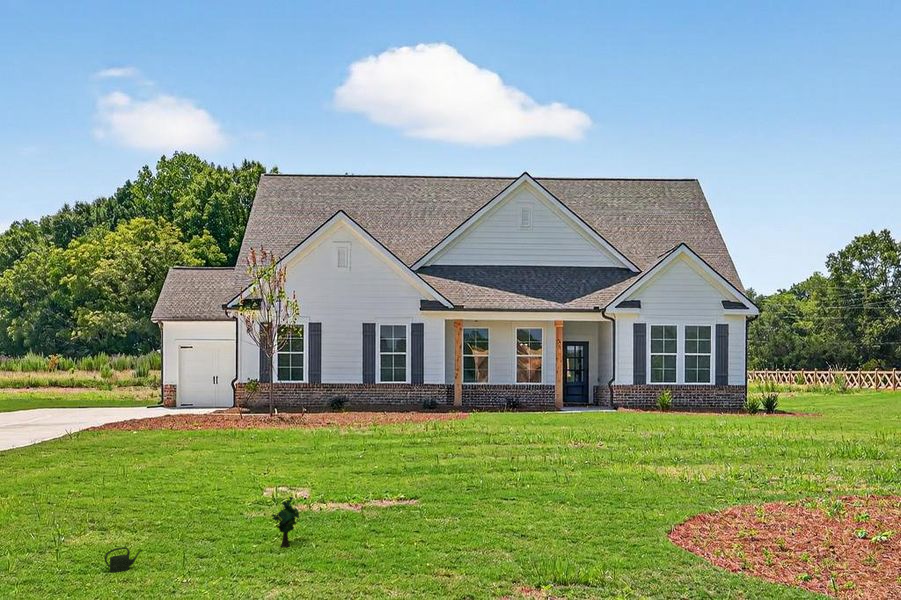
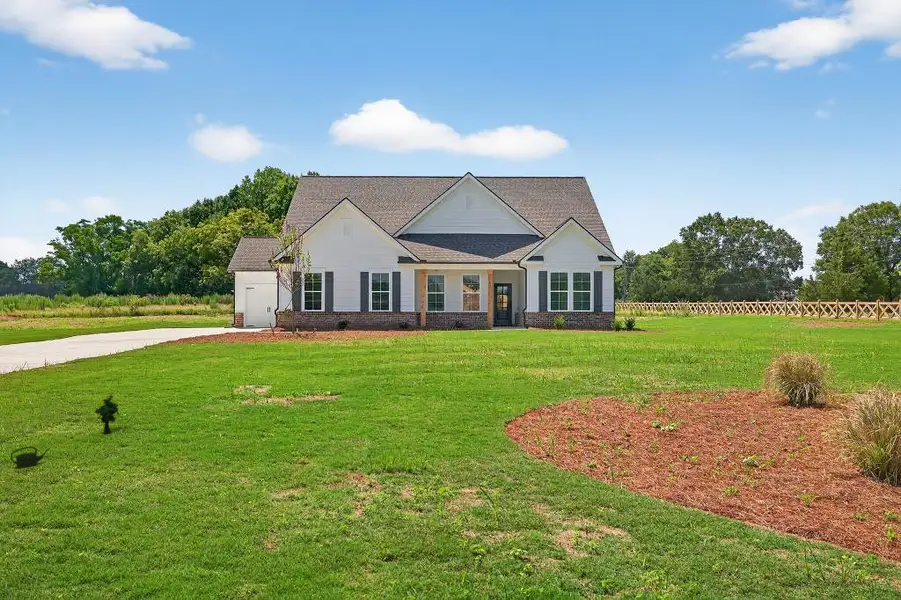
decorative plant: present [272,497,299,547] -> present [95,395,119,434]

